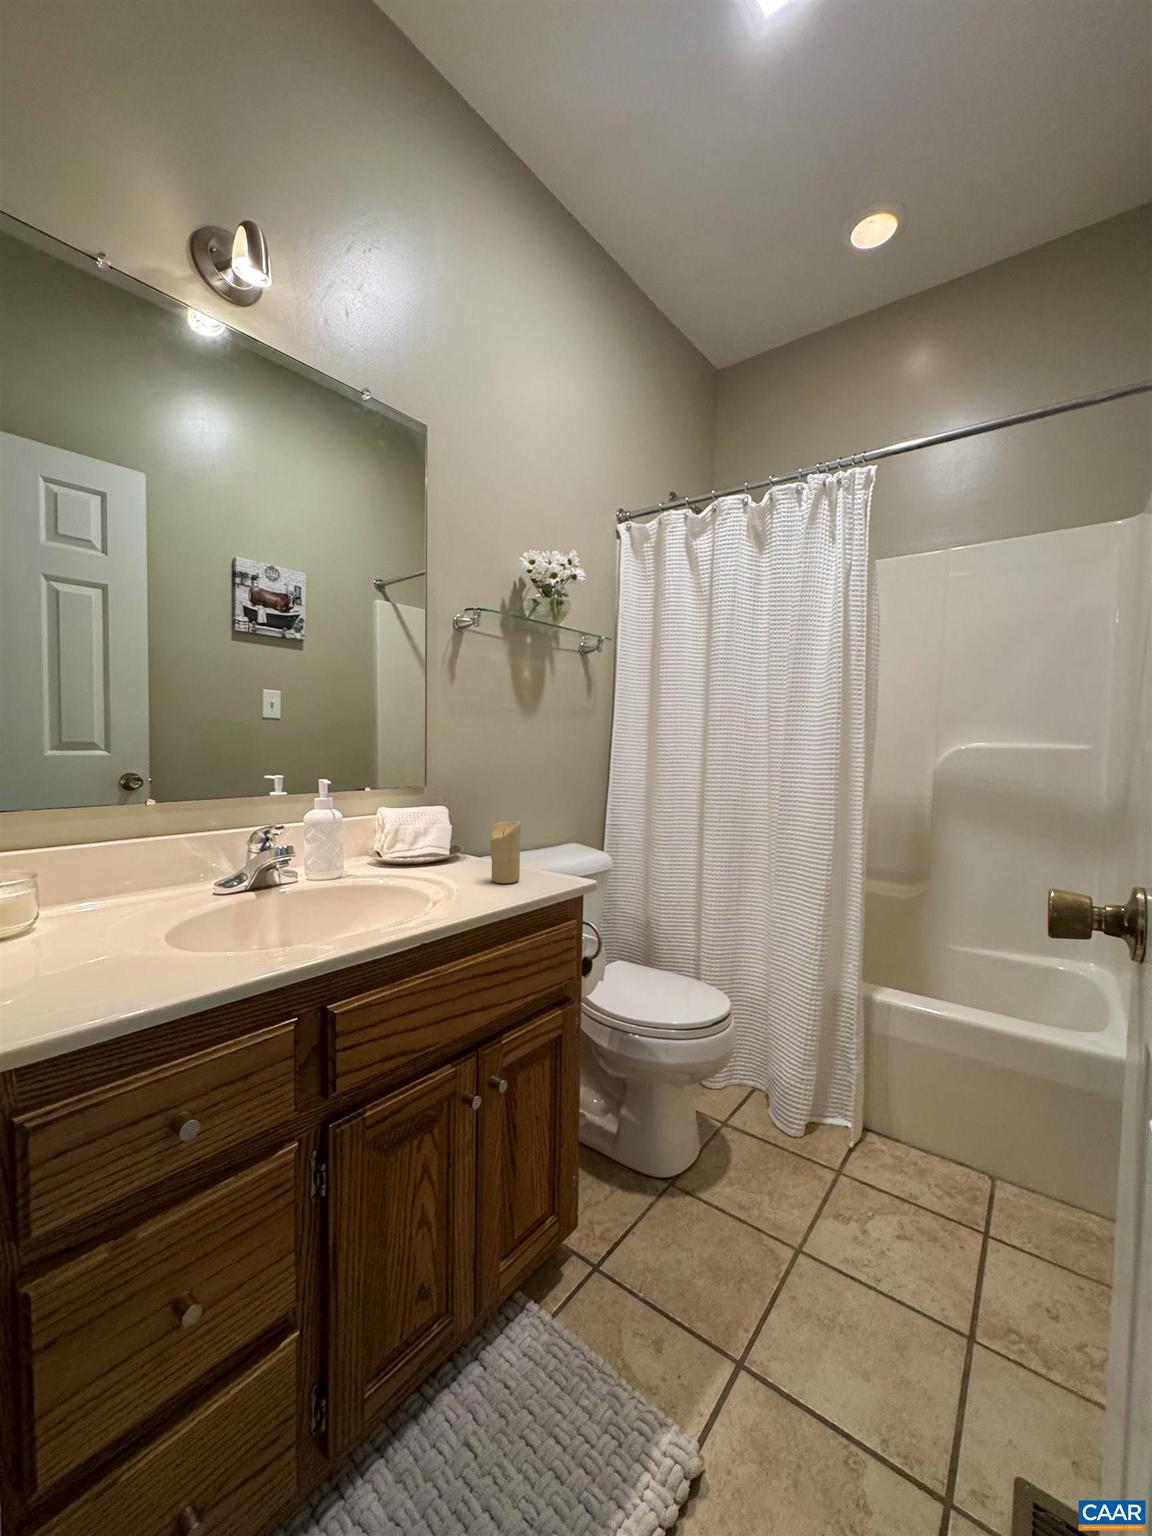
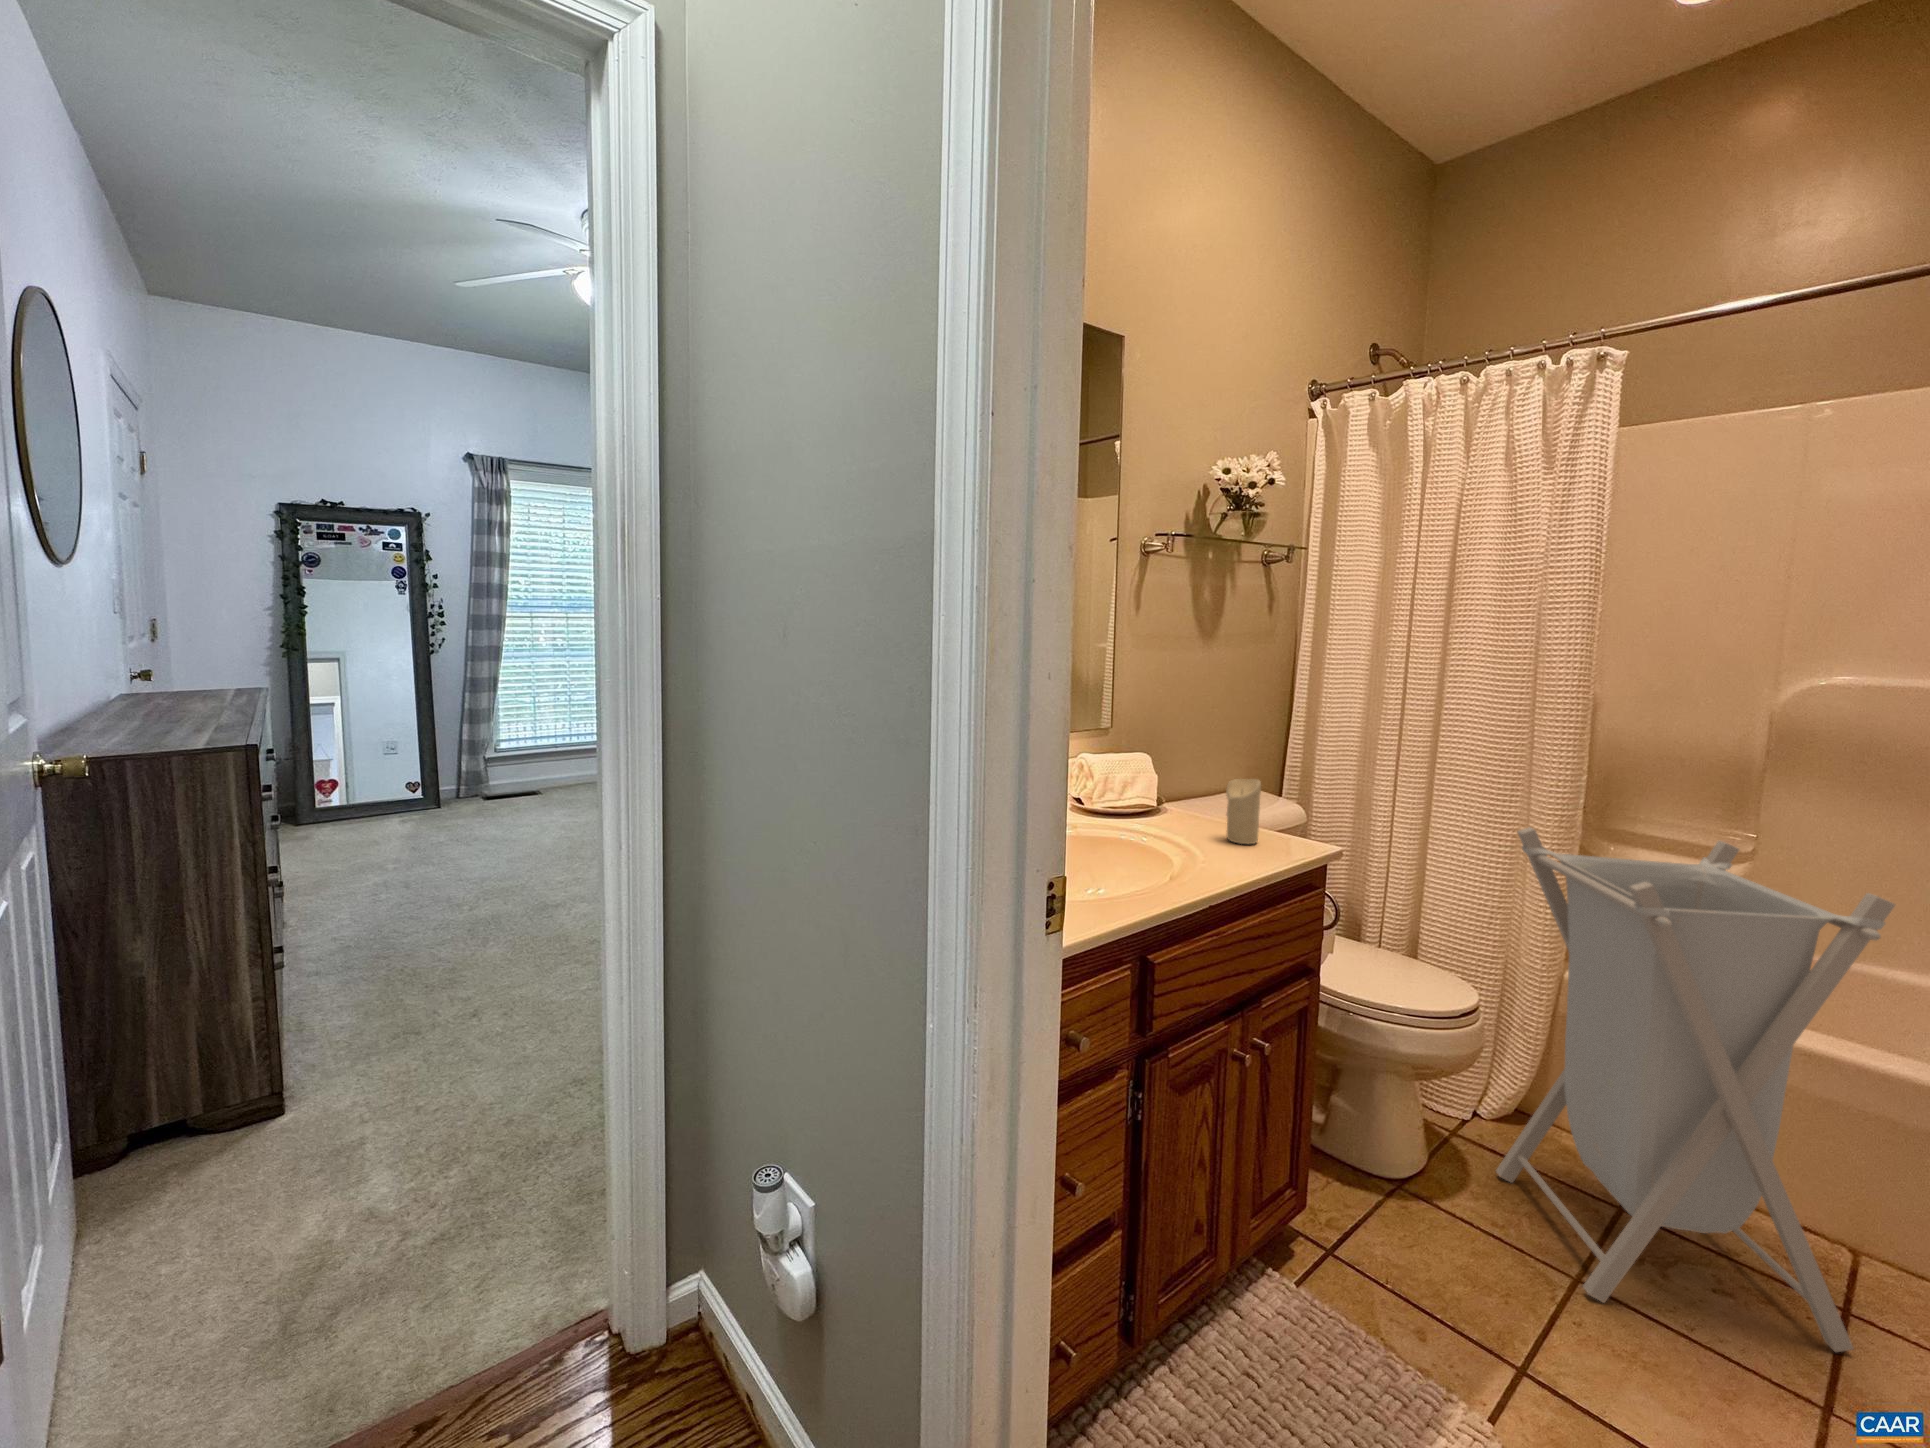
laundry hamper: none [747,860,986,1269] -> present [1496,828,1895,1352]

